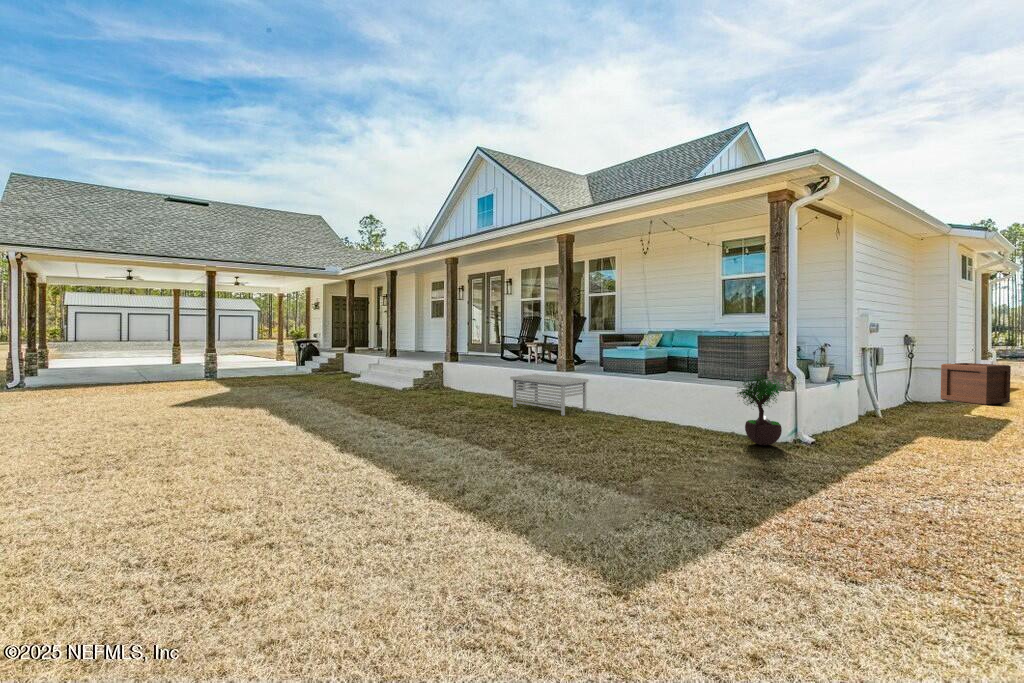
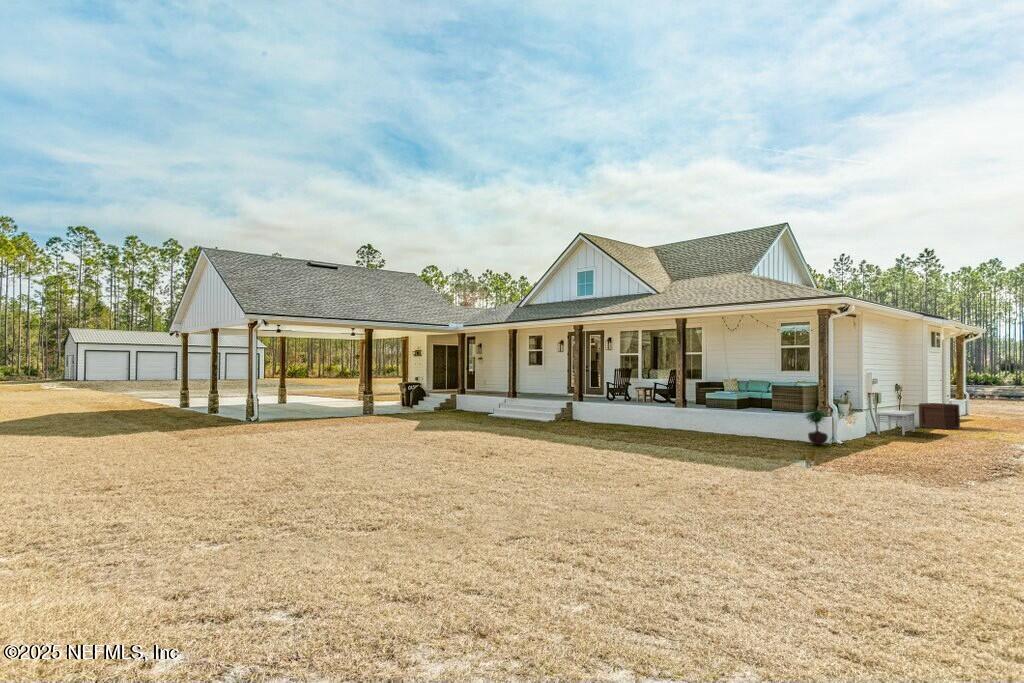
storage bench: present [510,374,588,416] -> present [875,410,916,435]

